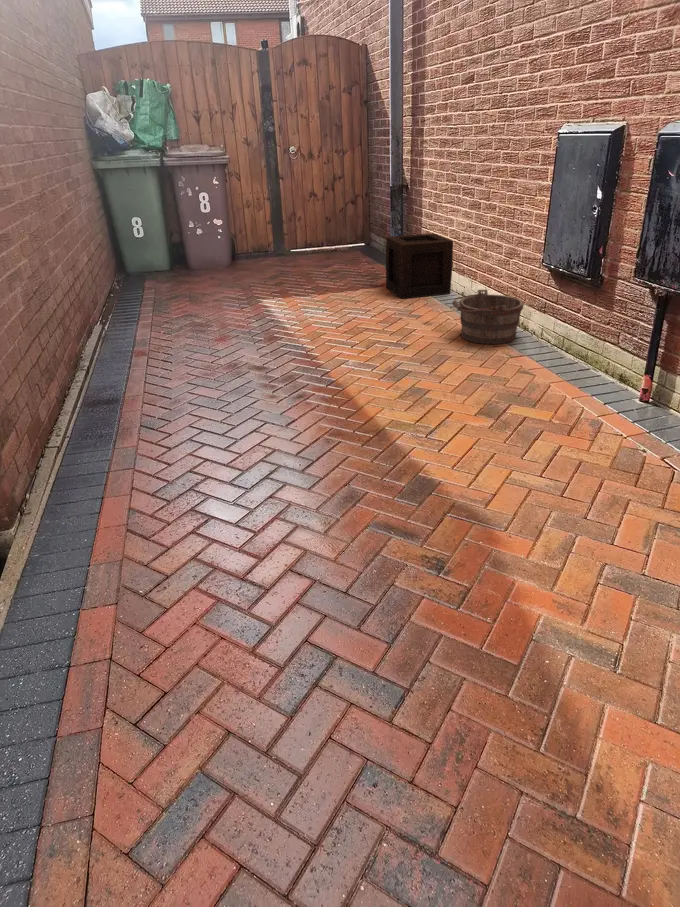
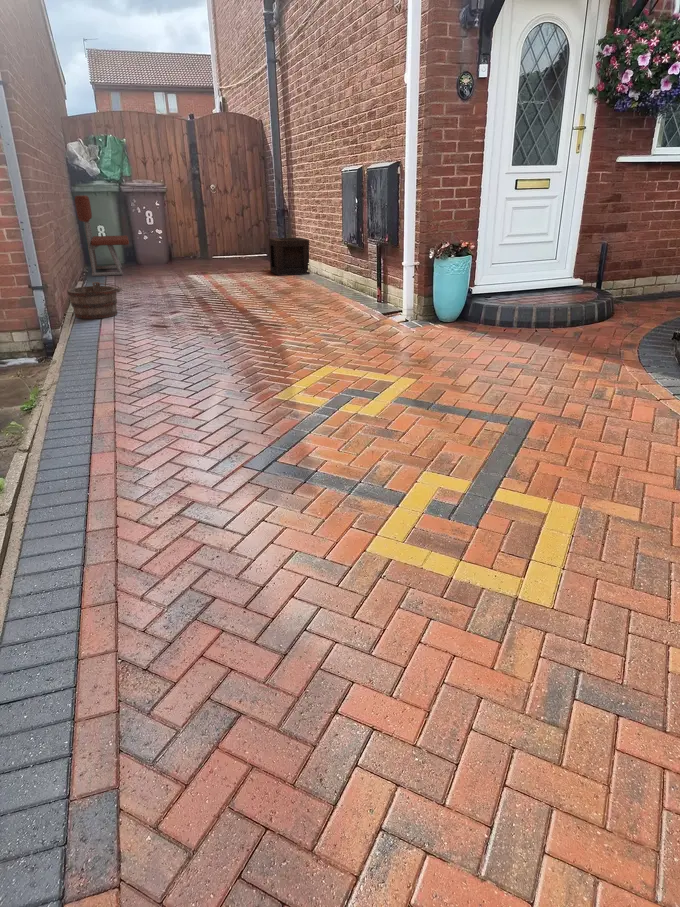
bench: none [94,175,175,302] -> present [75,195,129,276]
bucket: present [453,289,524,344] -> present [67,282,122,319]

